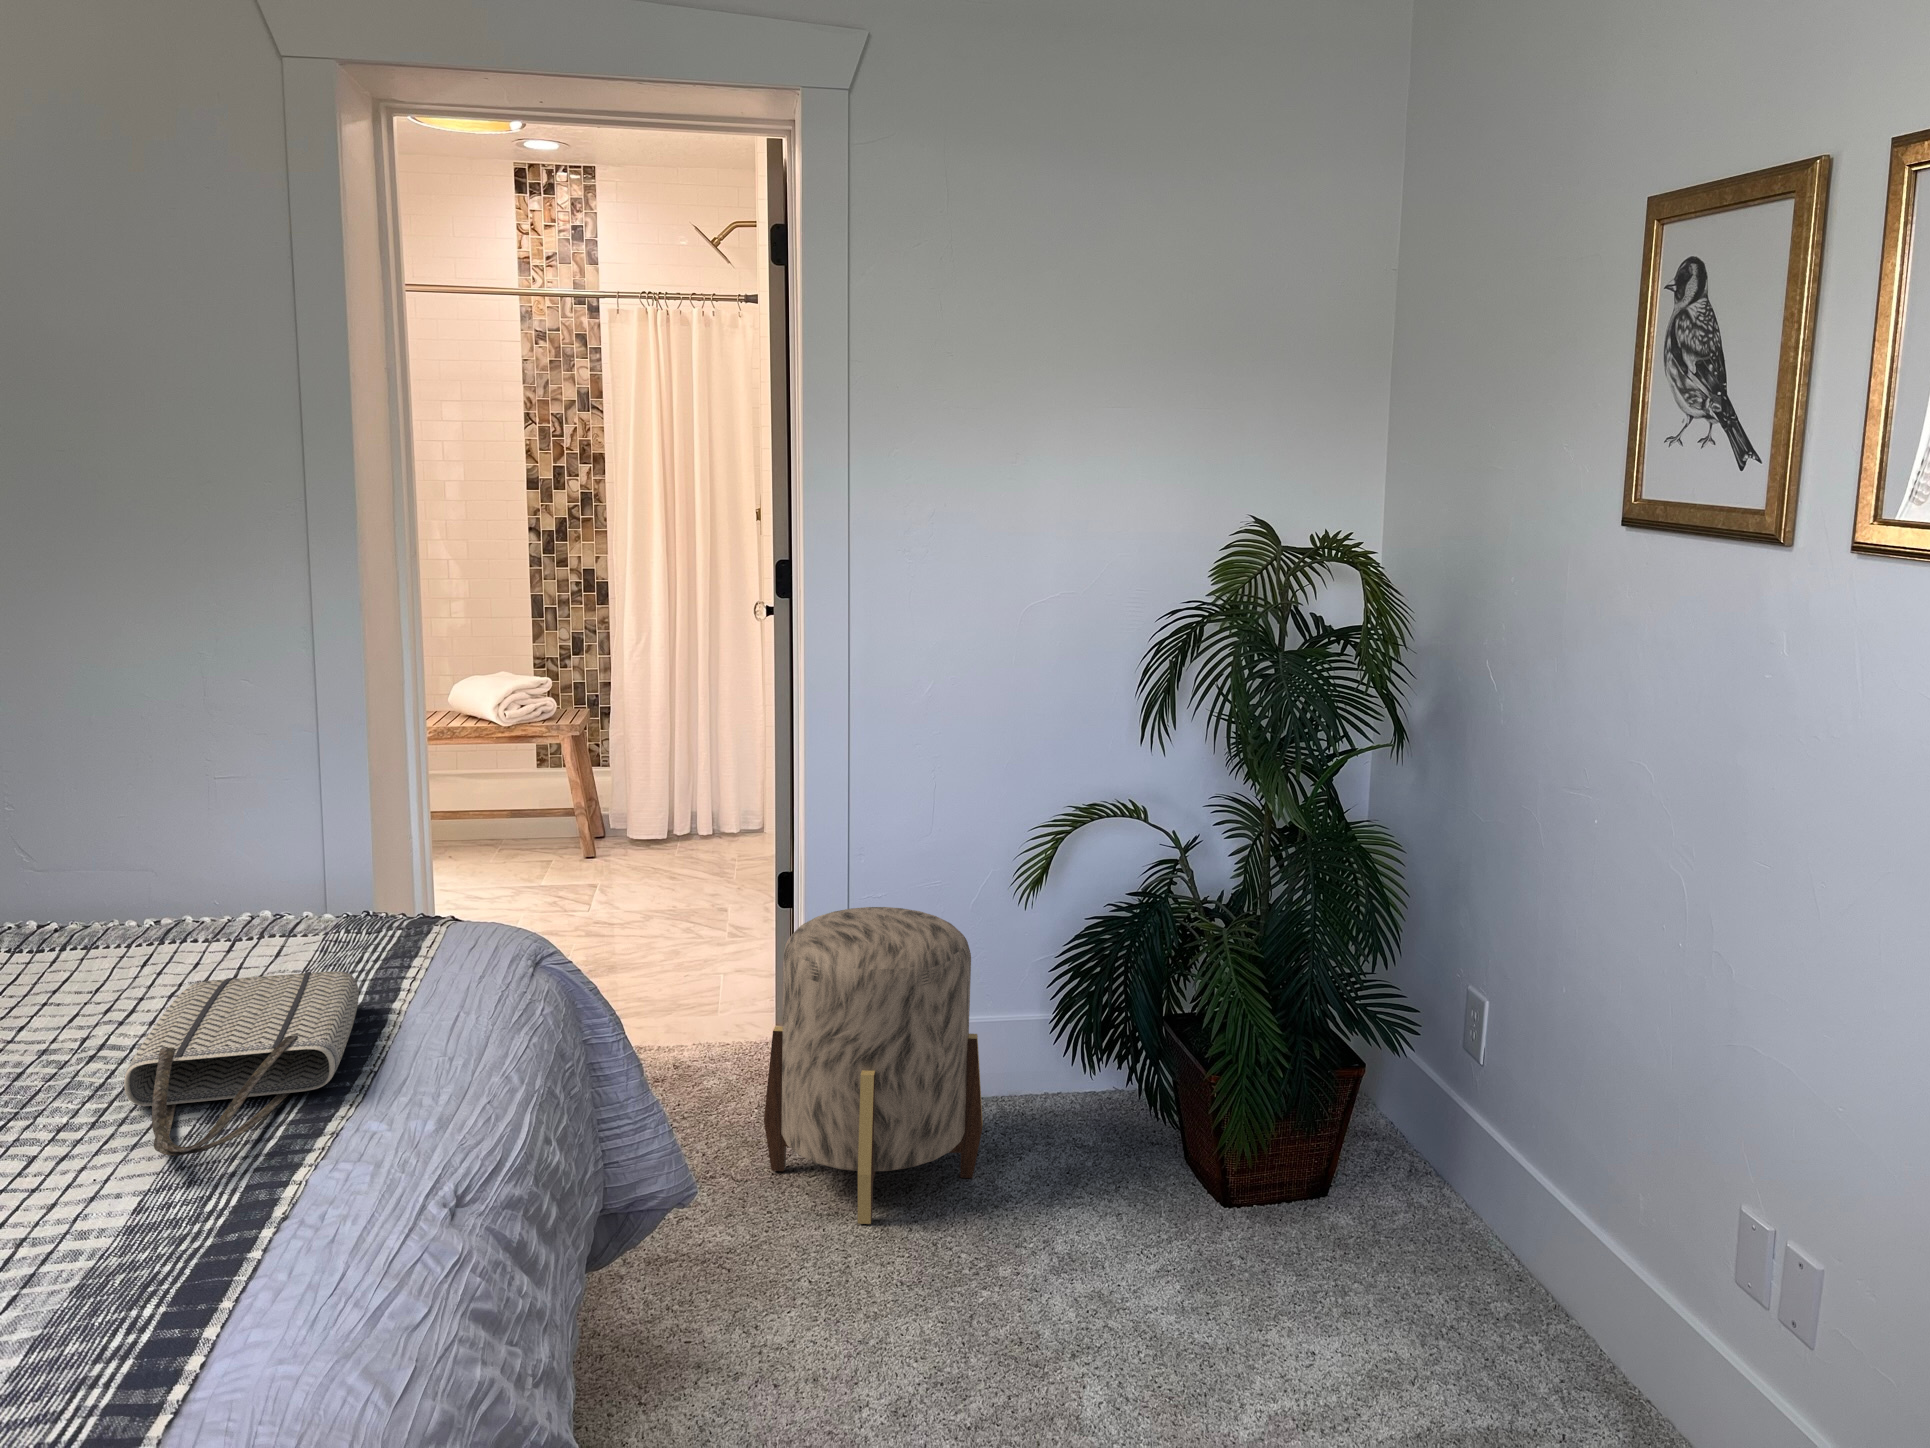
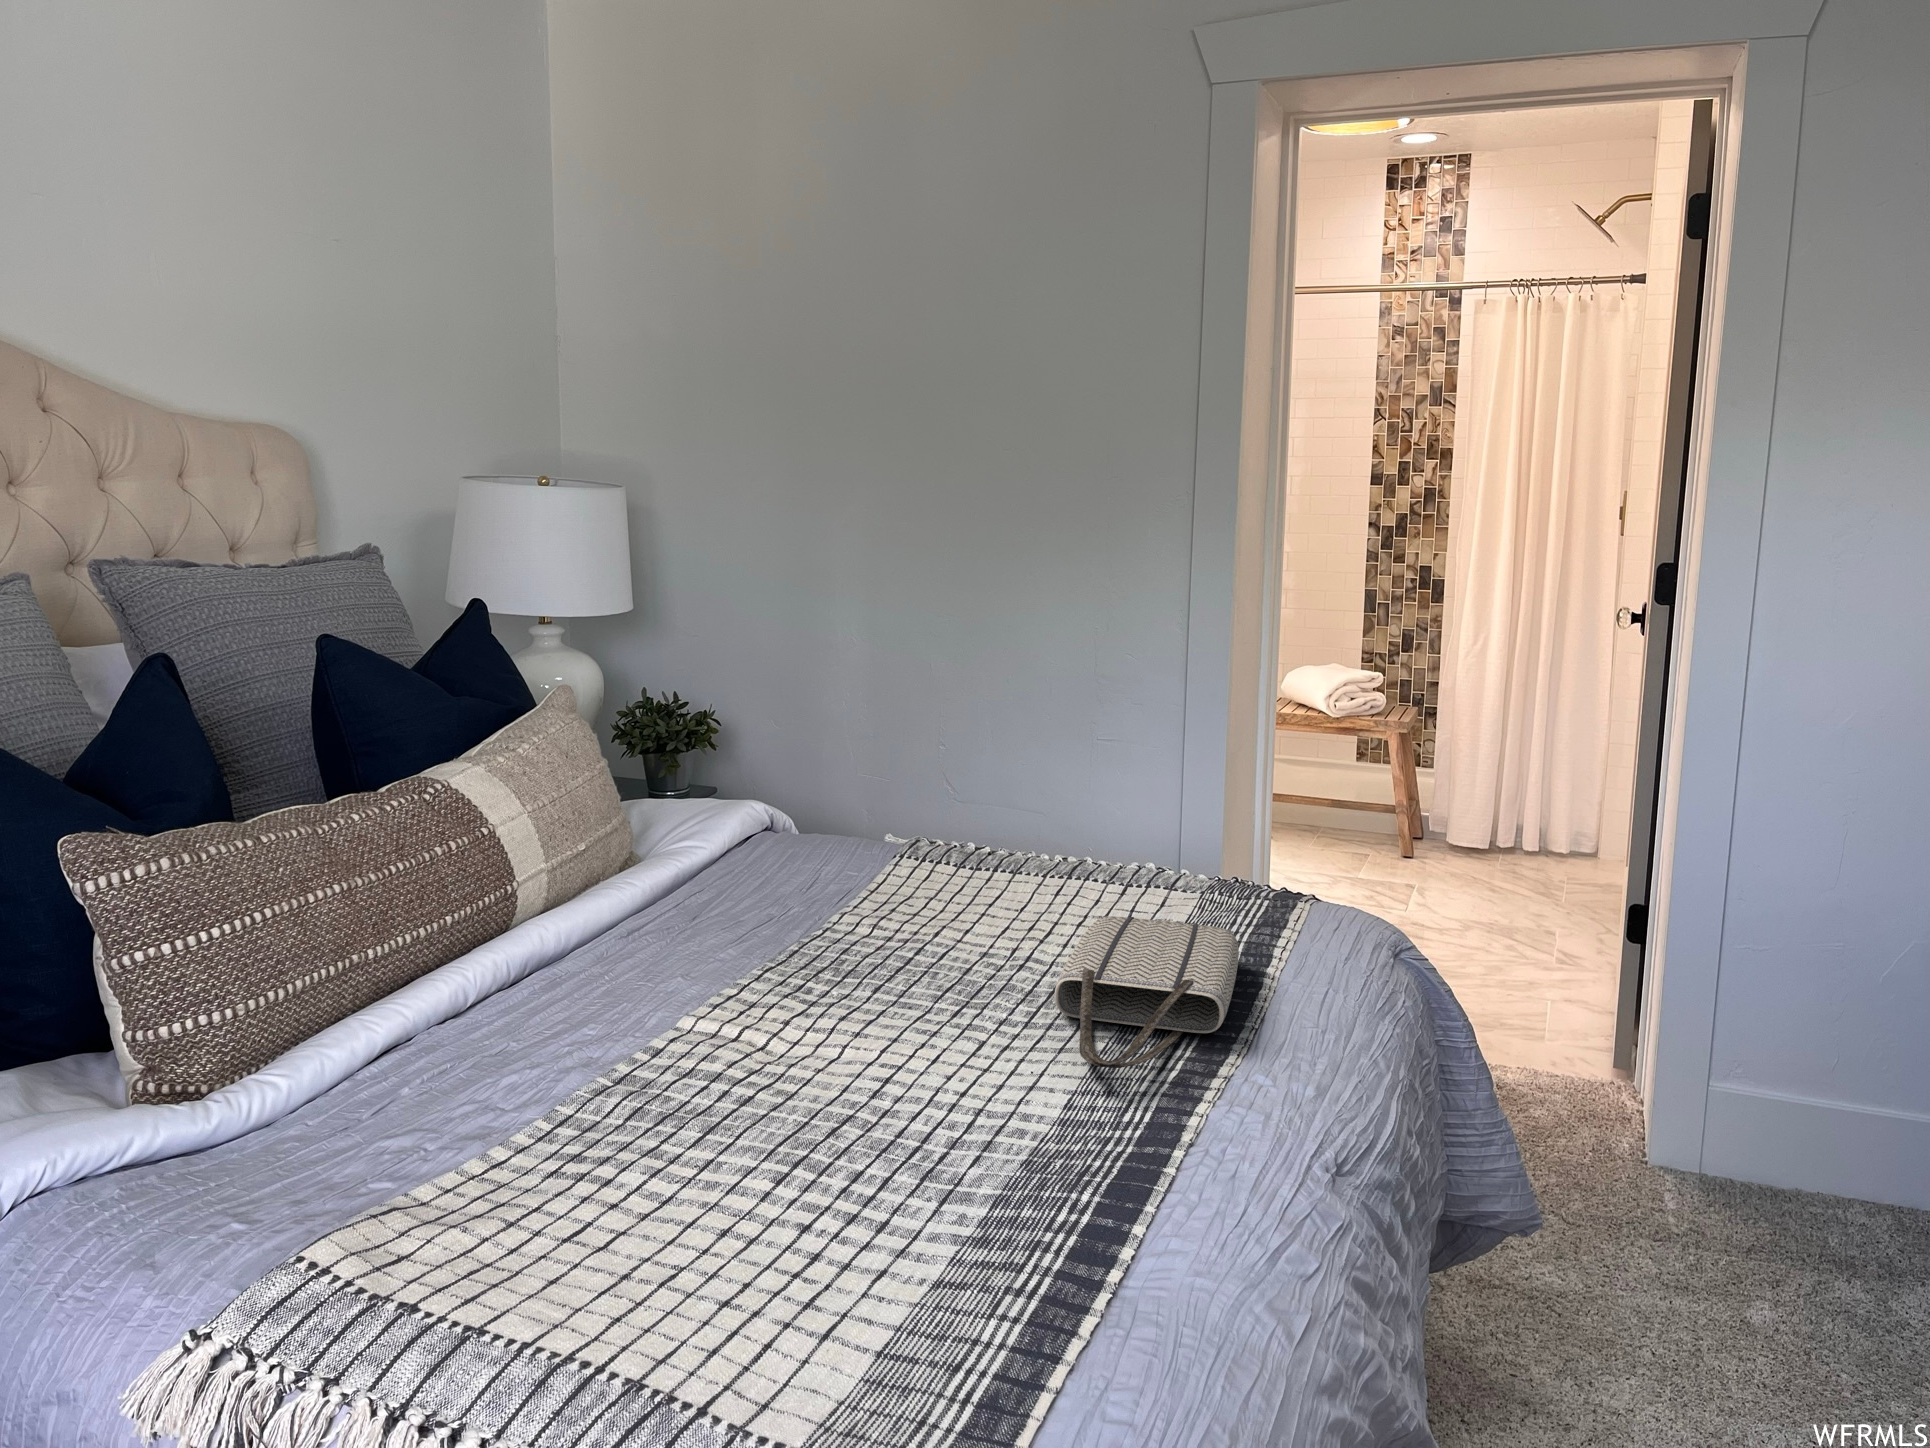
ottoman: present [764,907,983,1224] -> none [1602,954,1889,1312]

